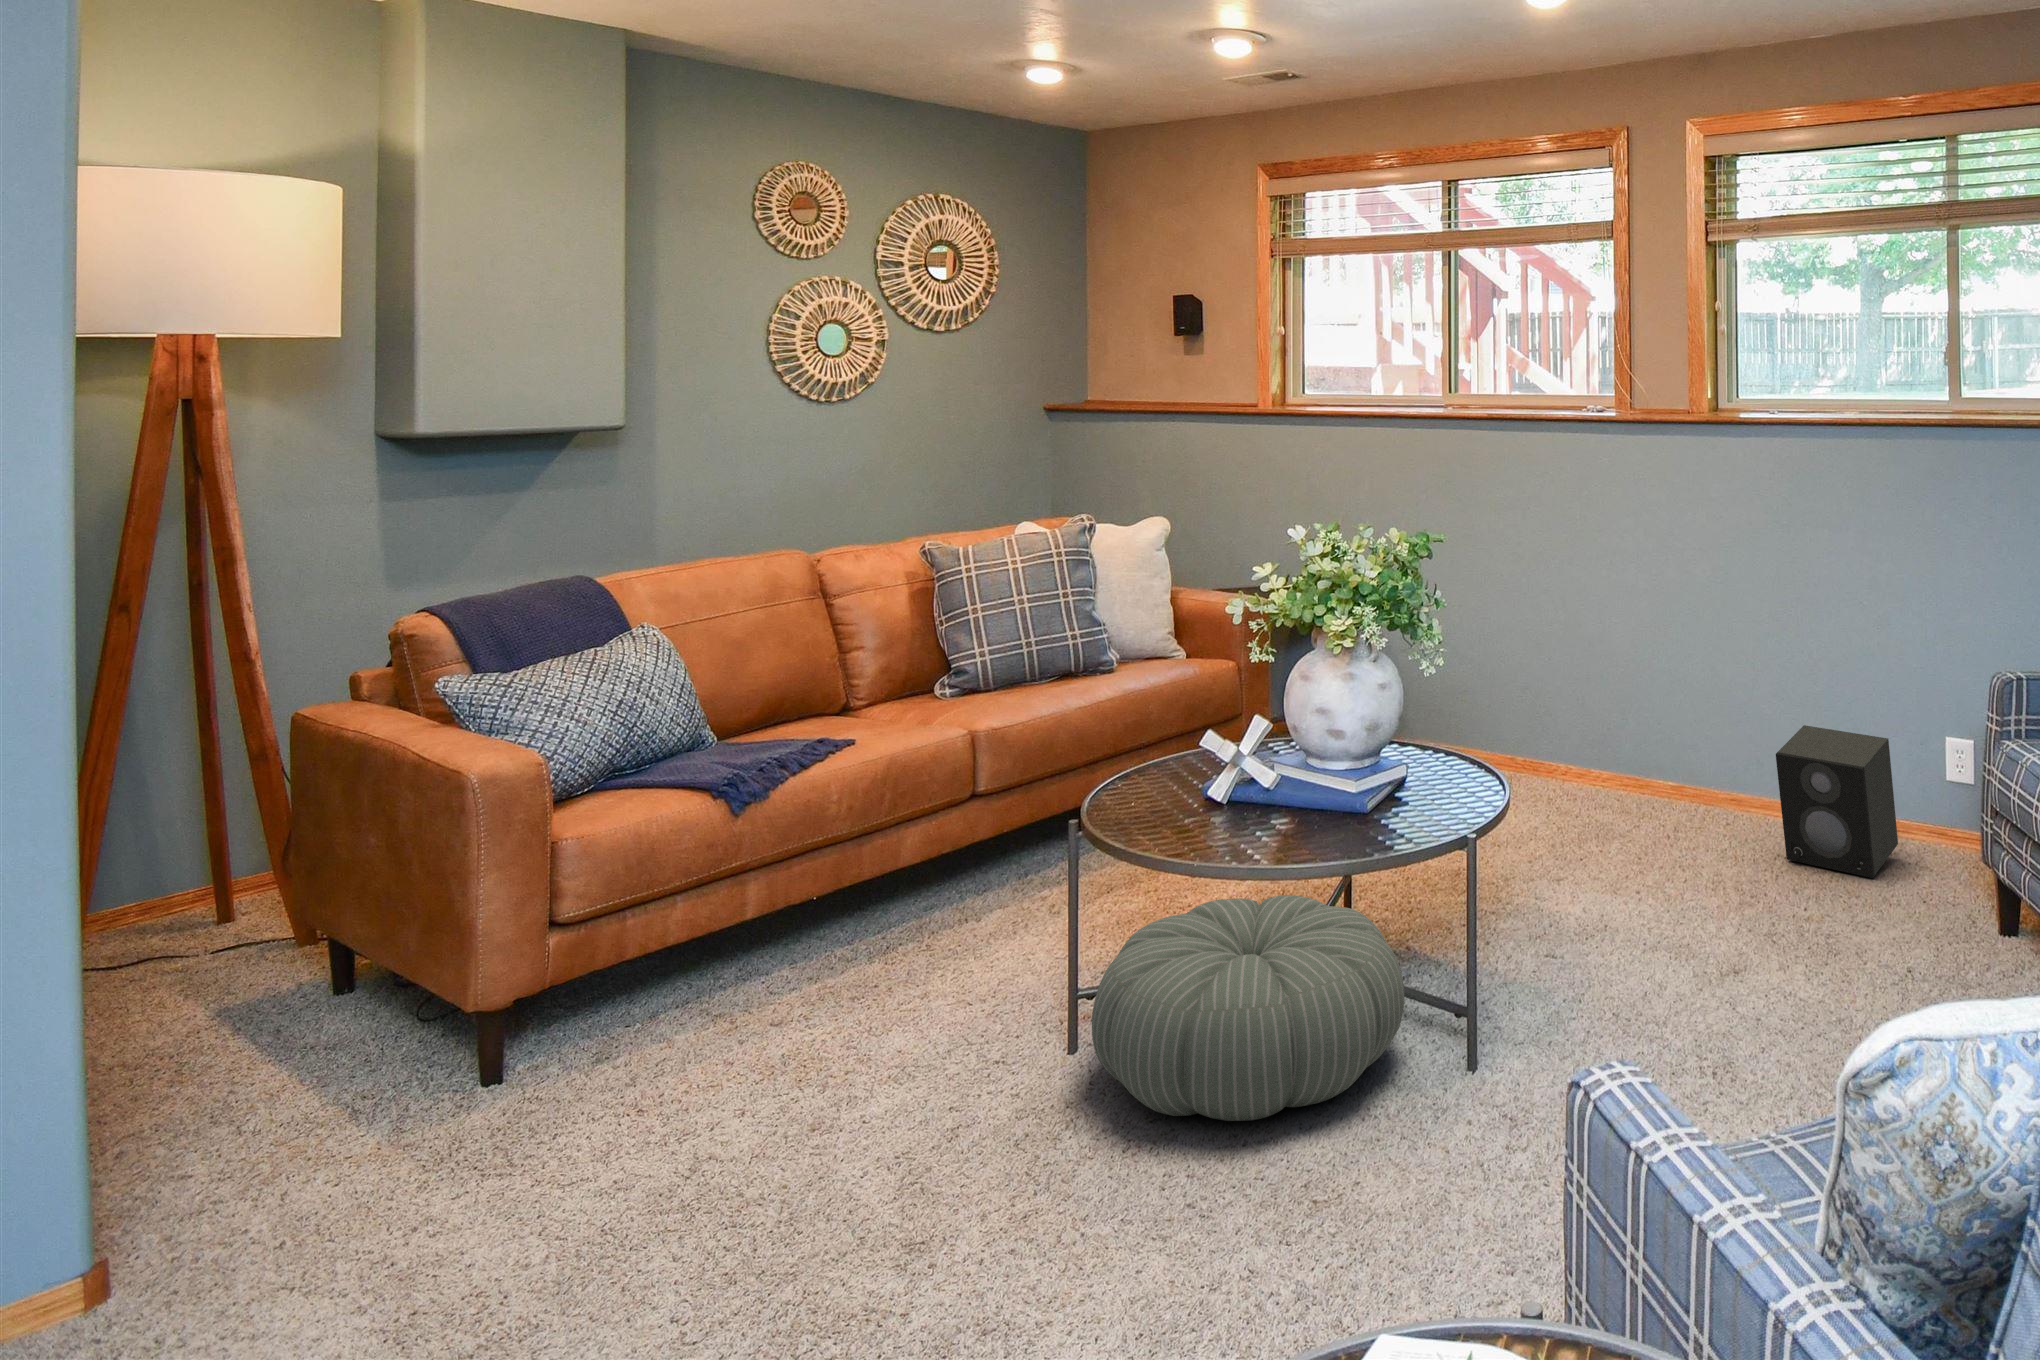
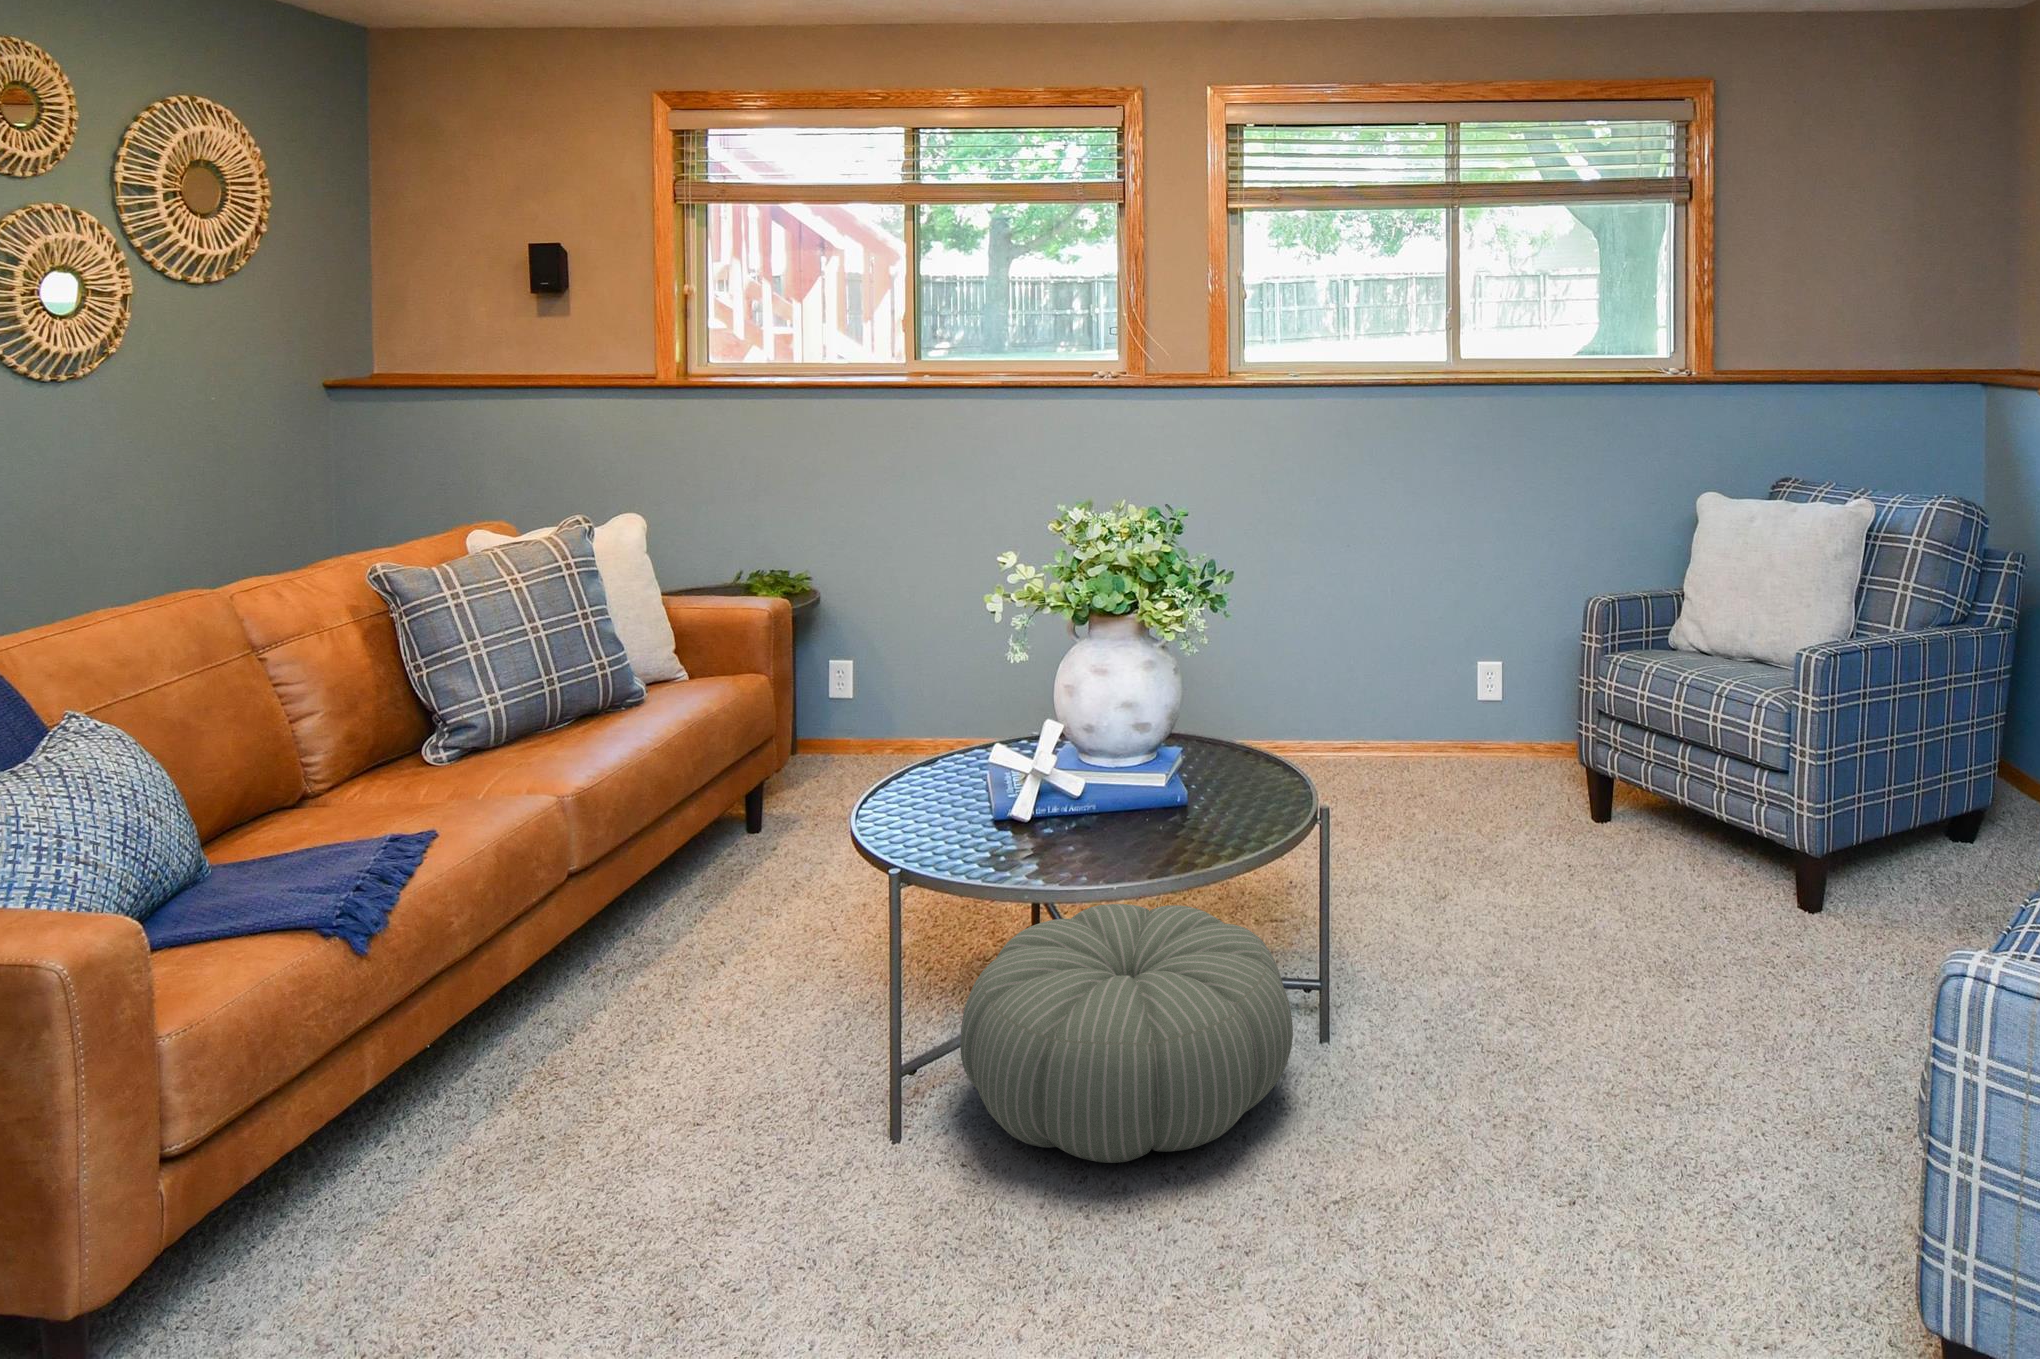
speaker: present [1776,725,1898,878] -> none [1372,664,1458,792]

